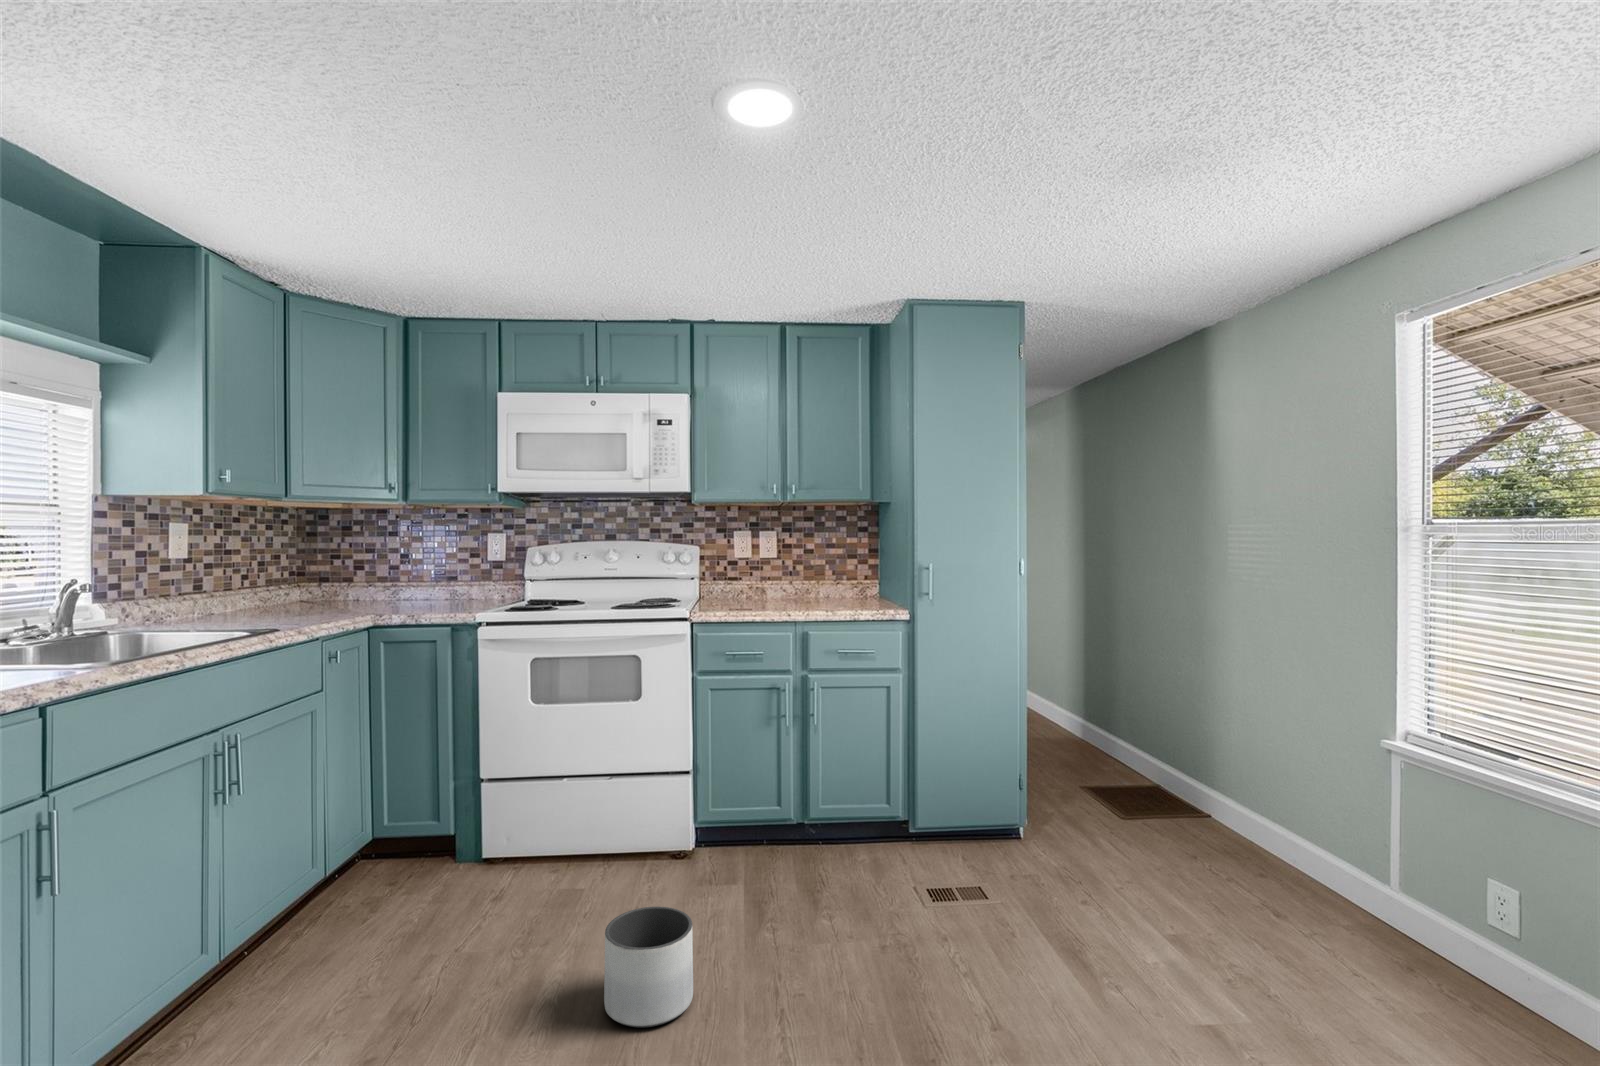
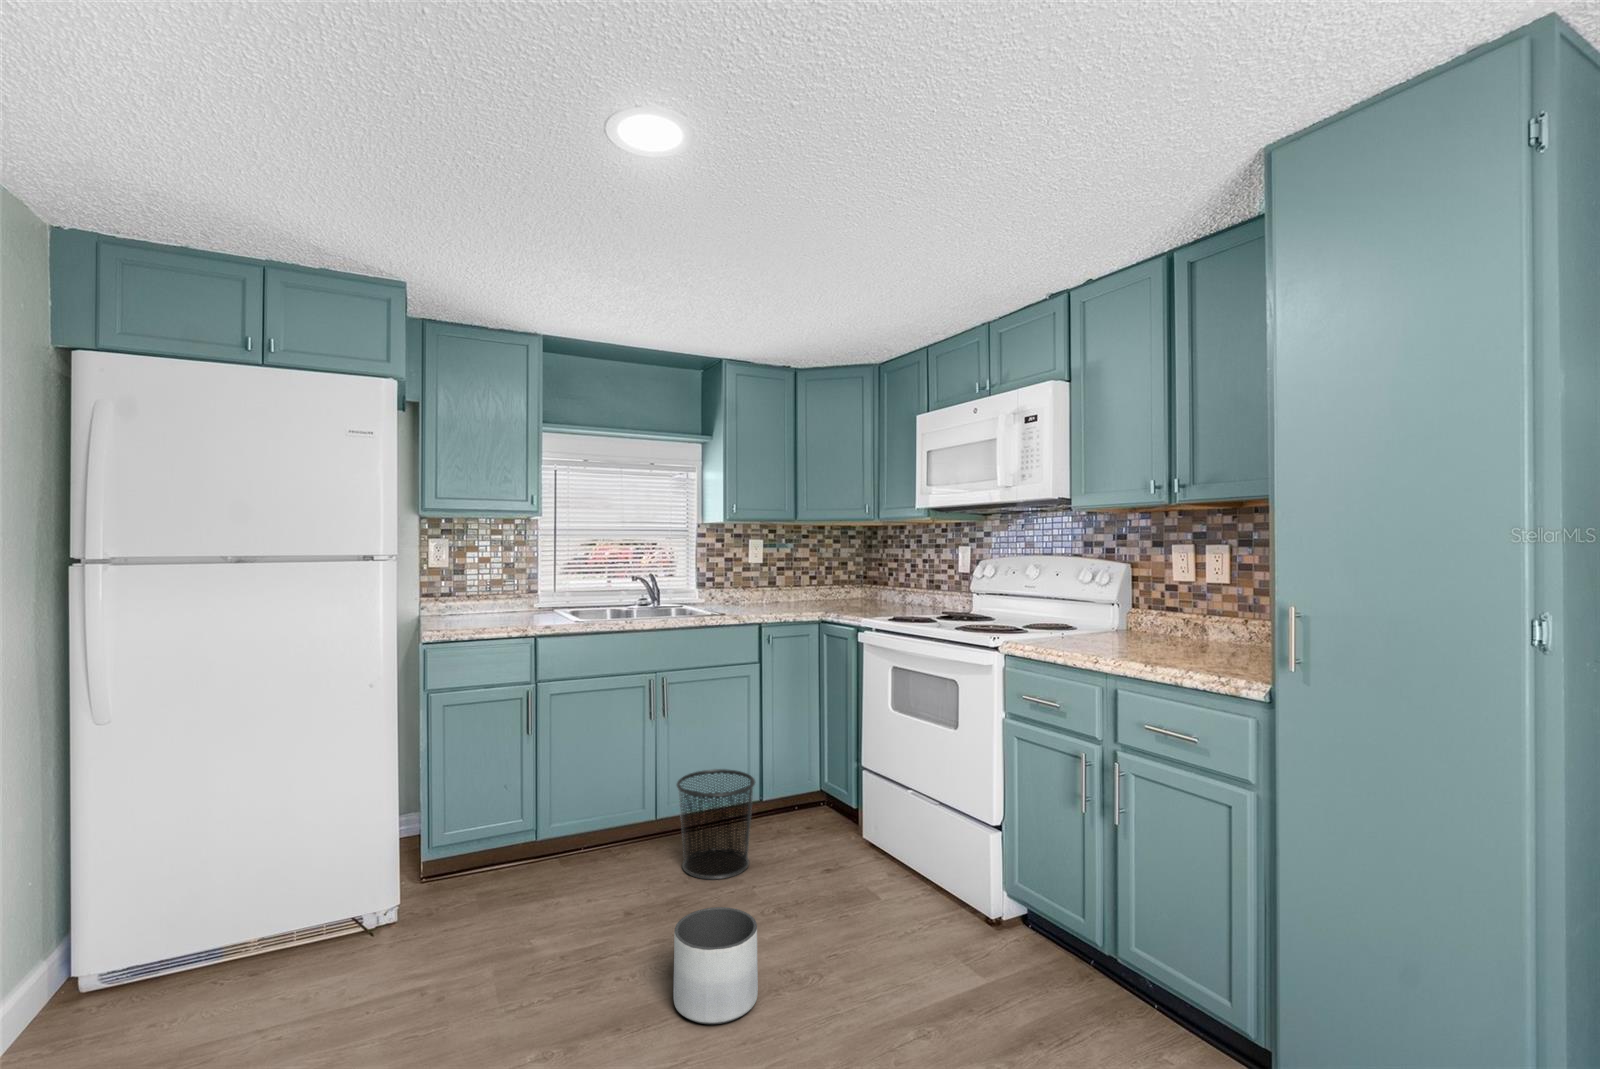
waste bin: none [321,823,439,977] -> present [677,769,755,880]

